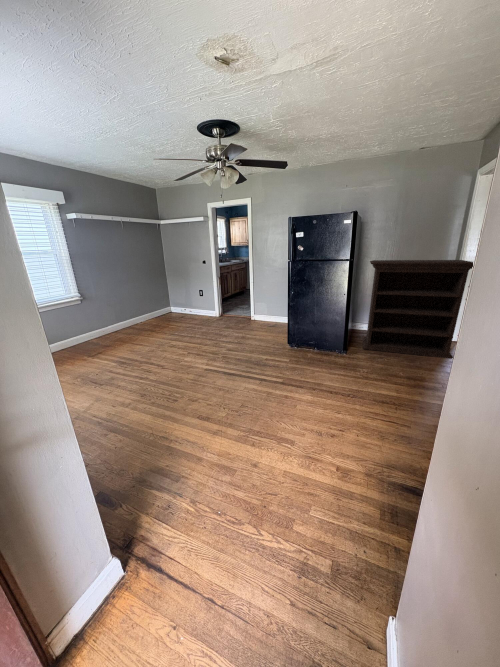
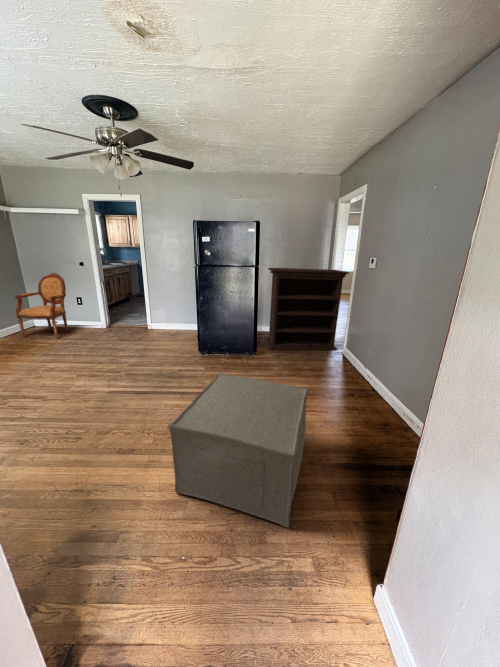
armchair: none [160,271,193,322] -> present [15,273,68,338]
ottoman: none [224,364,373,525] -> present [169,373,308,527]

